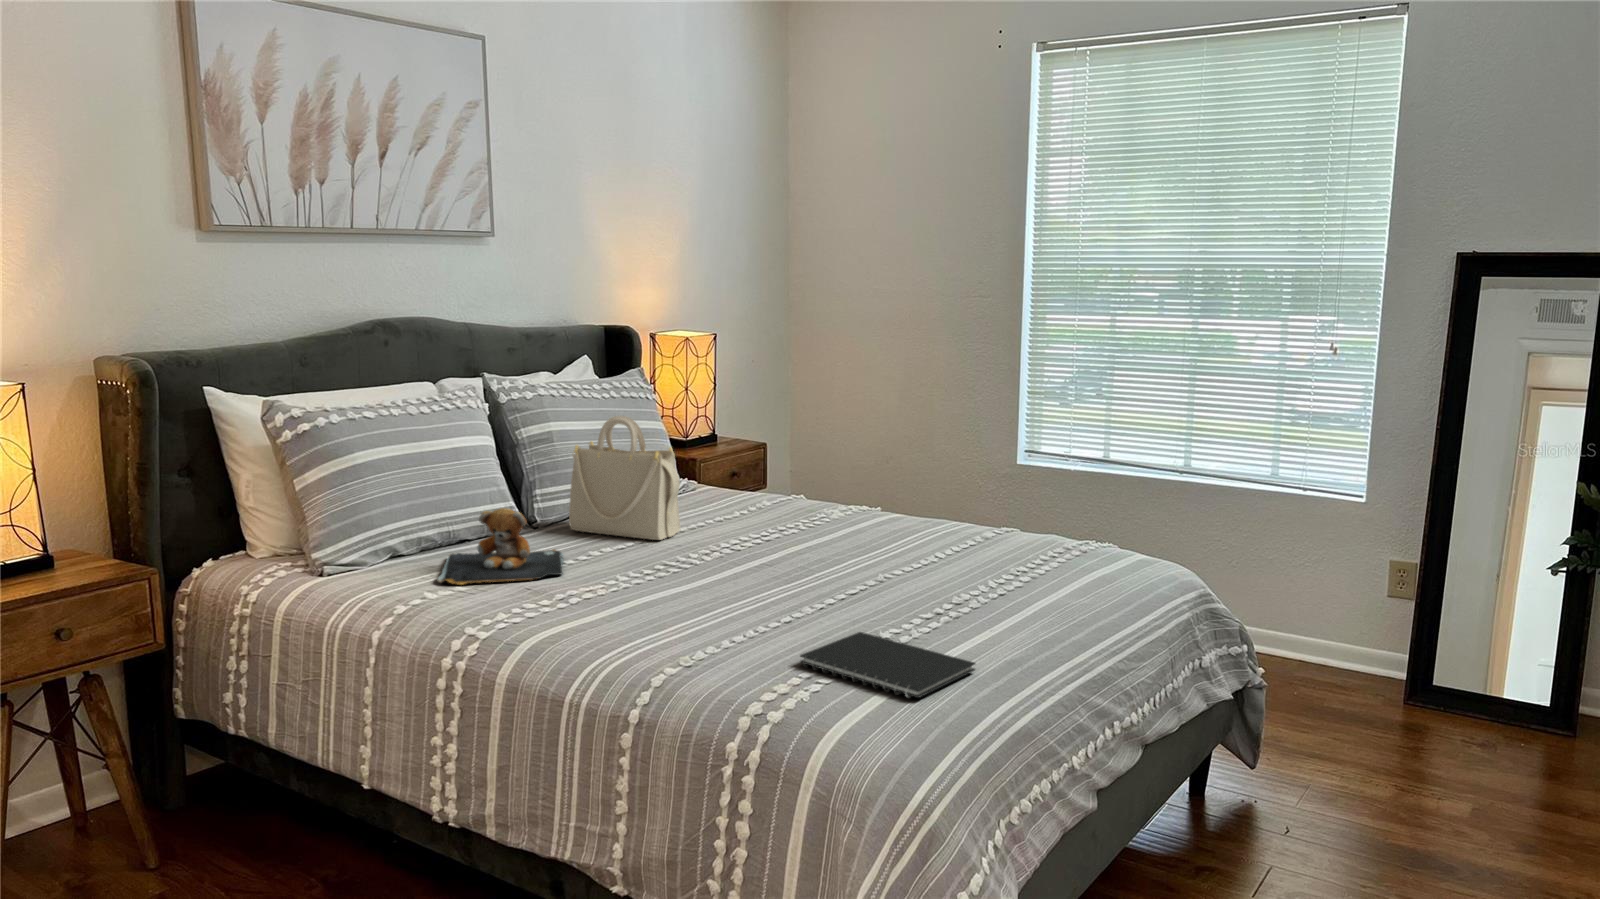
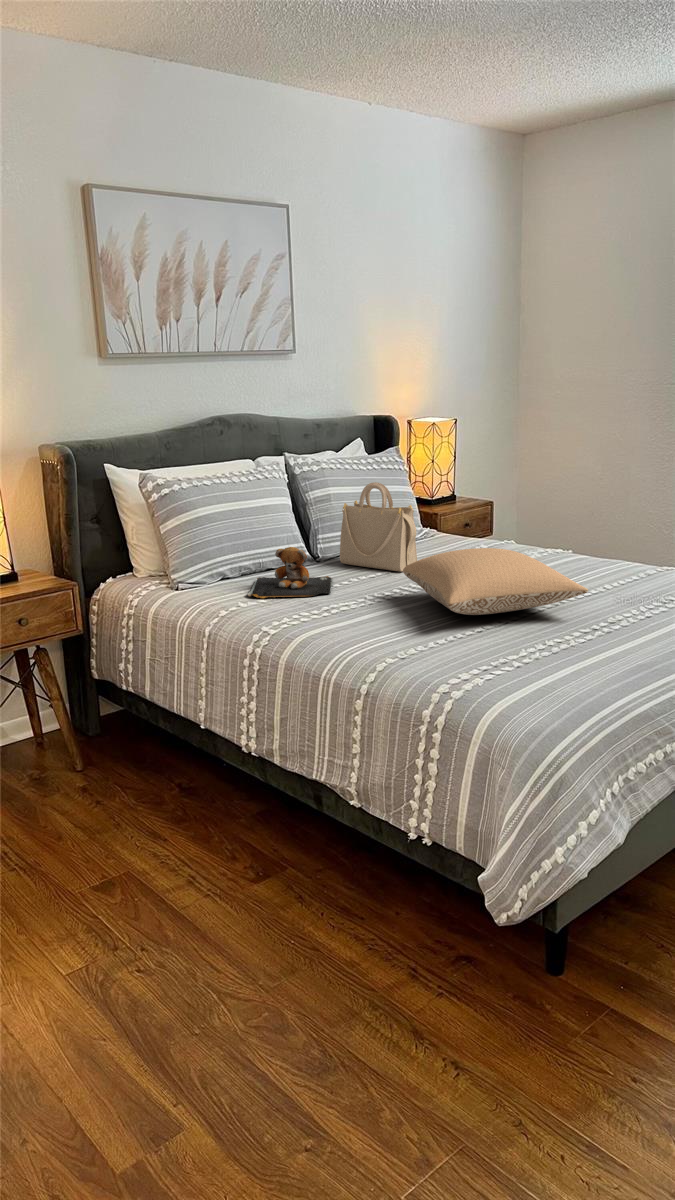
pillow: none [669,507,926,598] -> present [403,548,588,615]
notebook: present [800,632,975,698] -> none [483,640,613,687]

